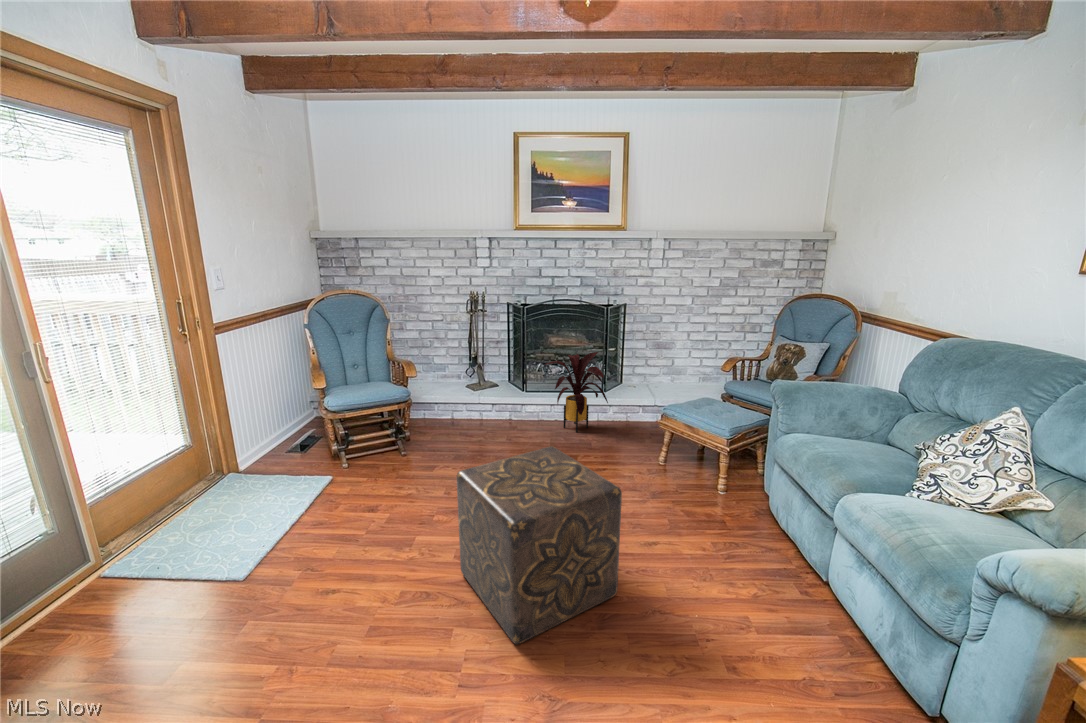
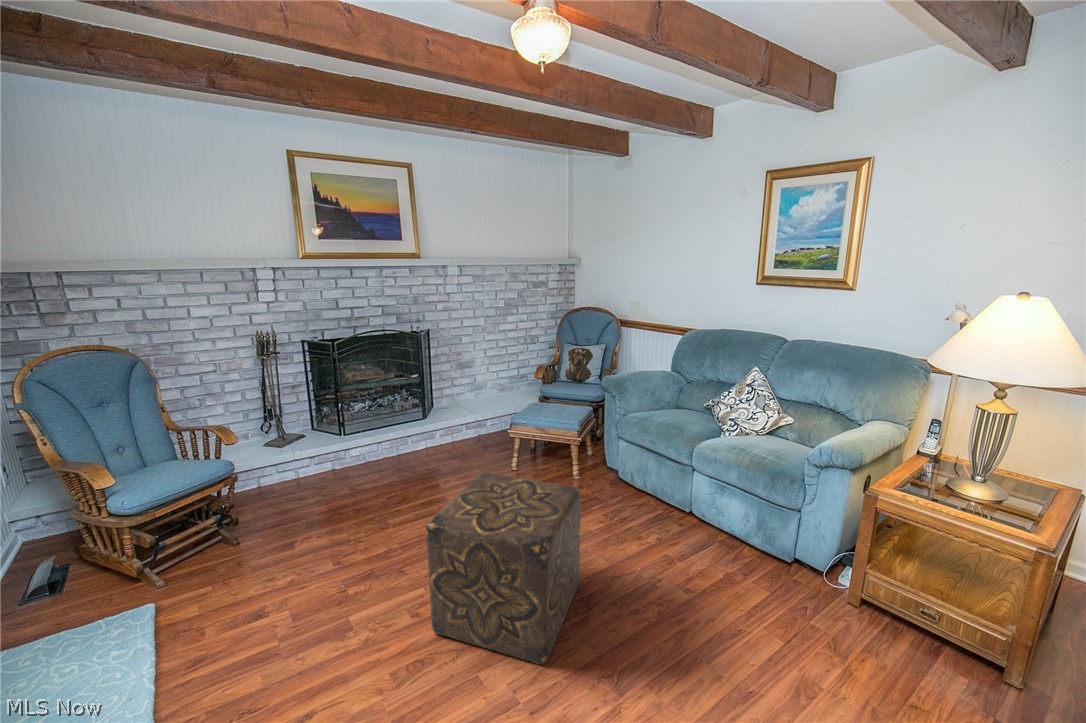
house plant: present [547,352,608,432] -> none [370,378,446,462]

